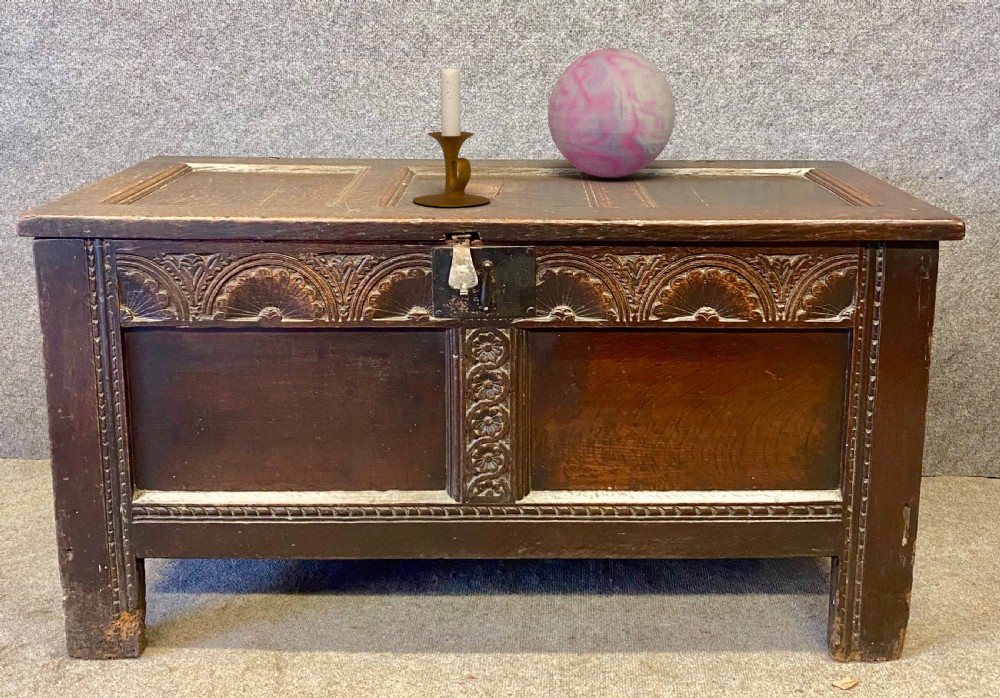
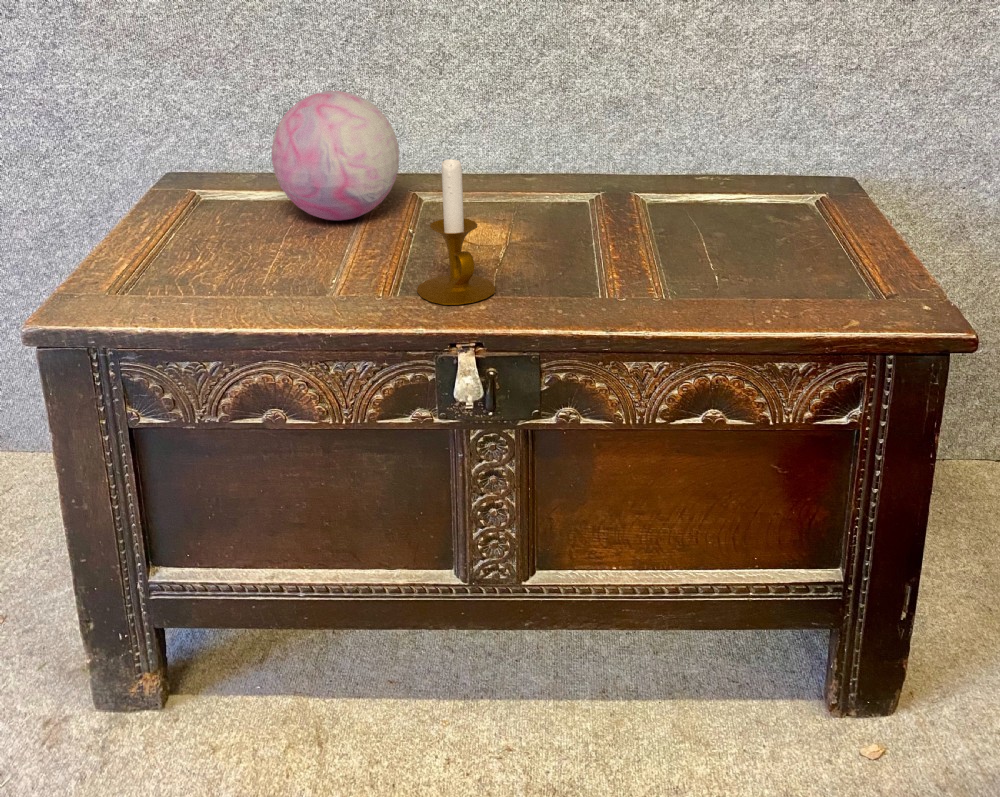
decorative orb: present [548,48,675,178] -> present [272,91,399,220]

